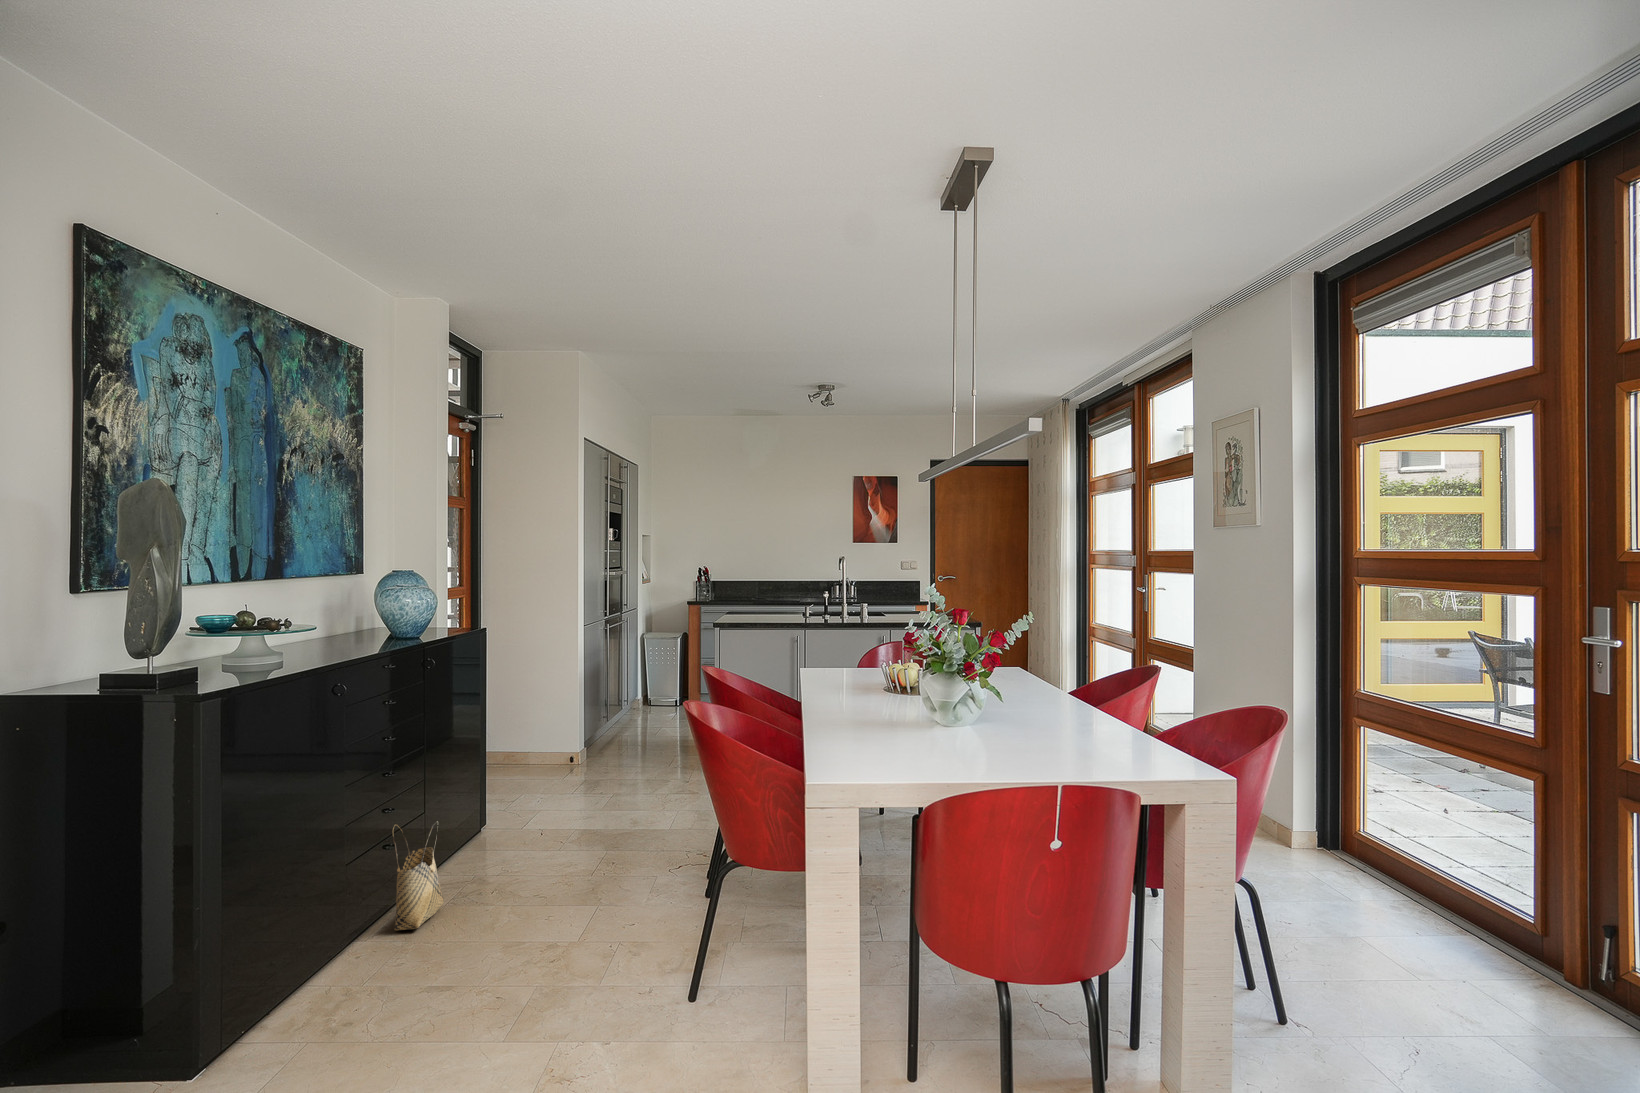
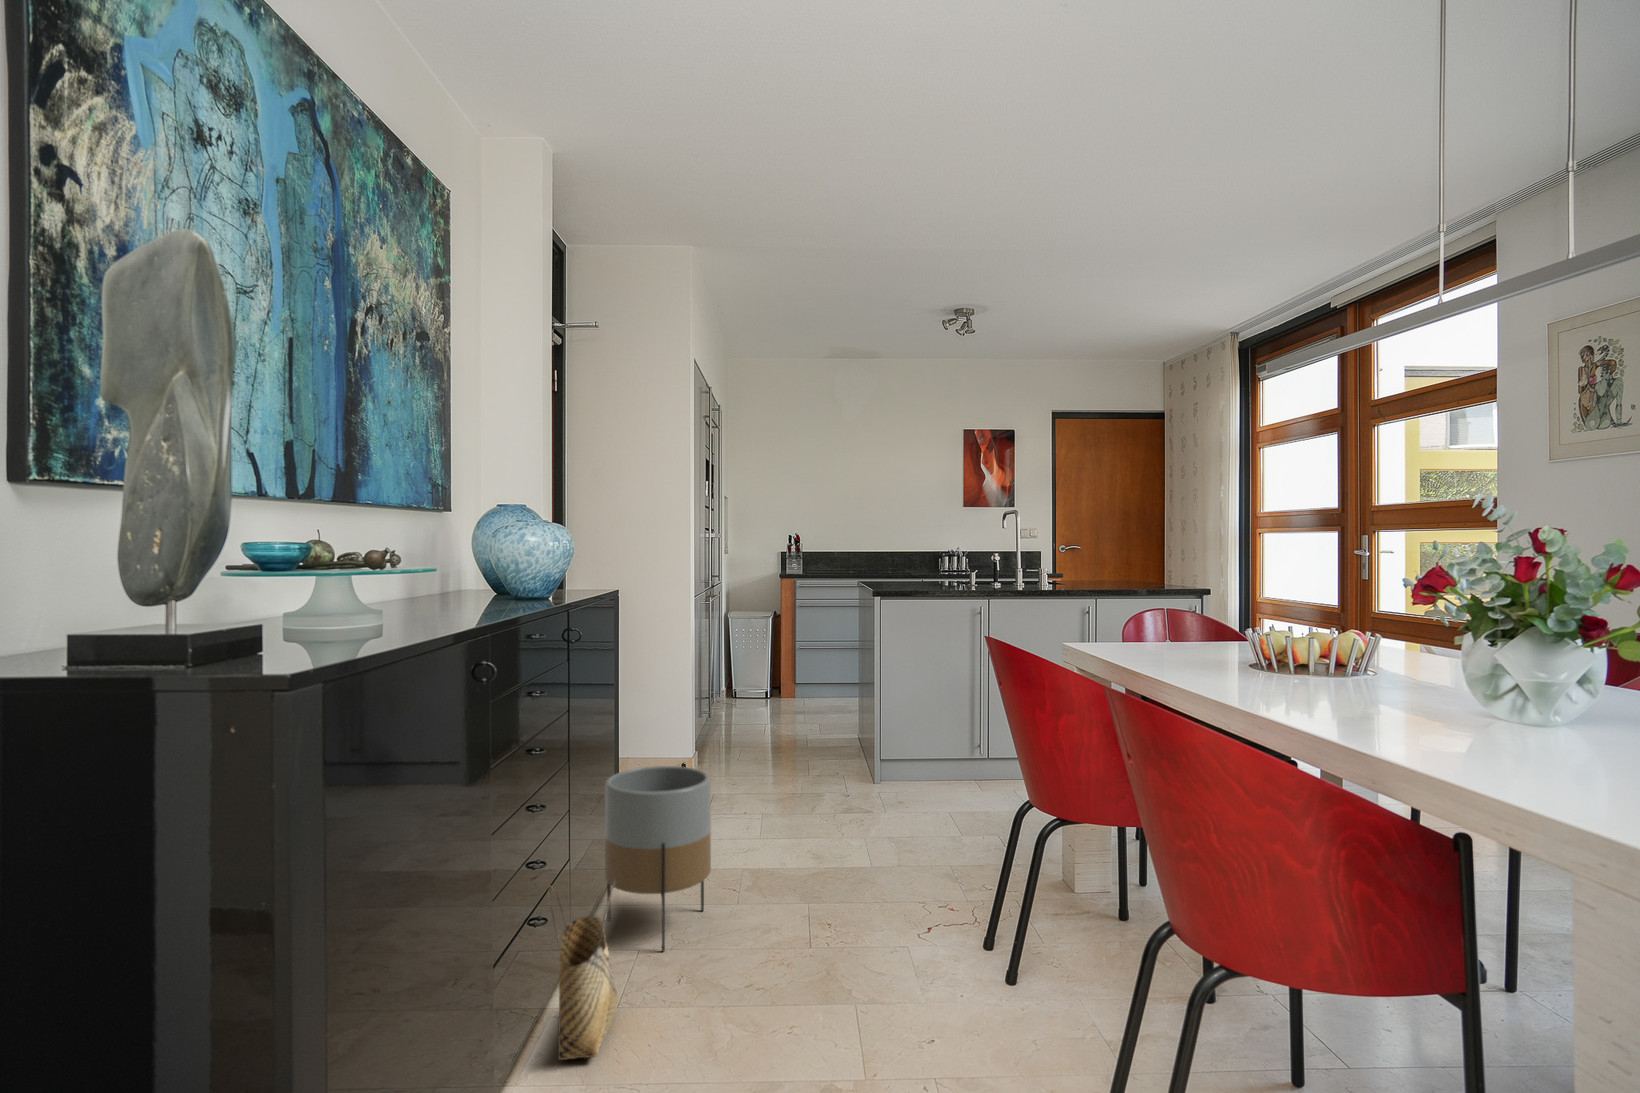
planter: none [456,755,532,878] -> present [605,766,711,951]

